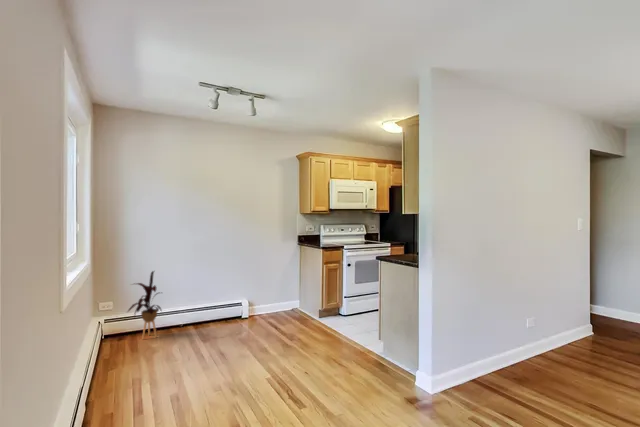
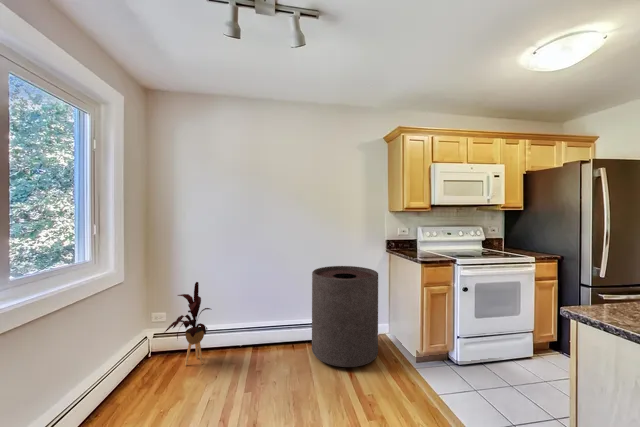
trash can: none [244,256,293,325] -> present [312,266,378,367]

